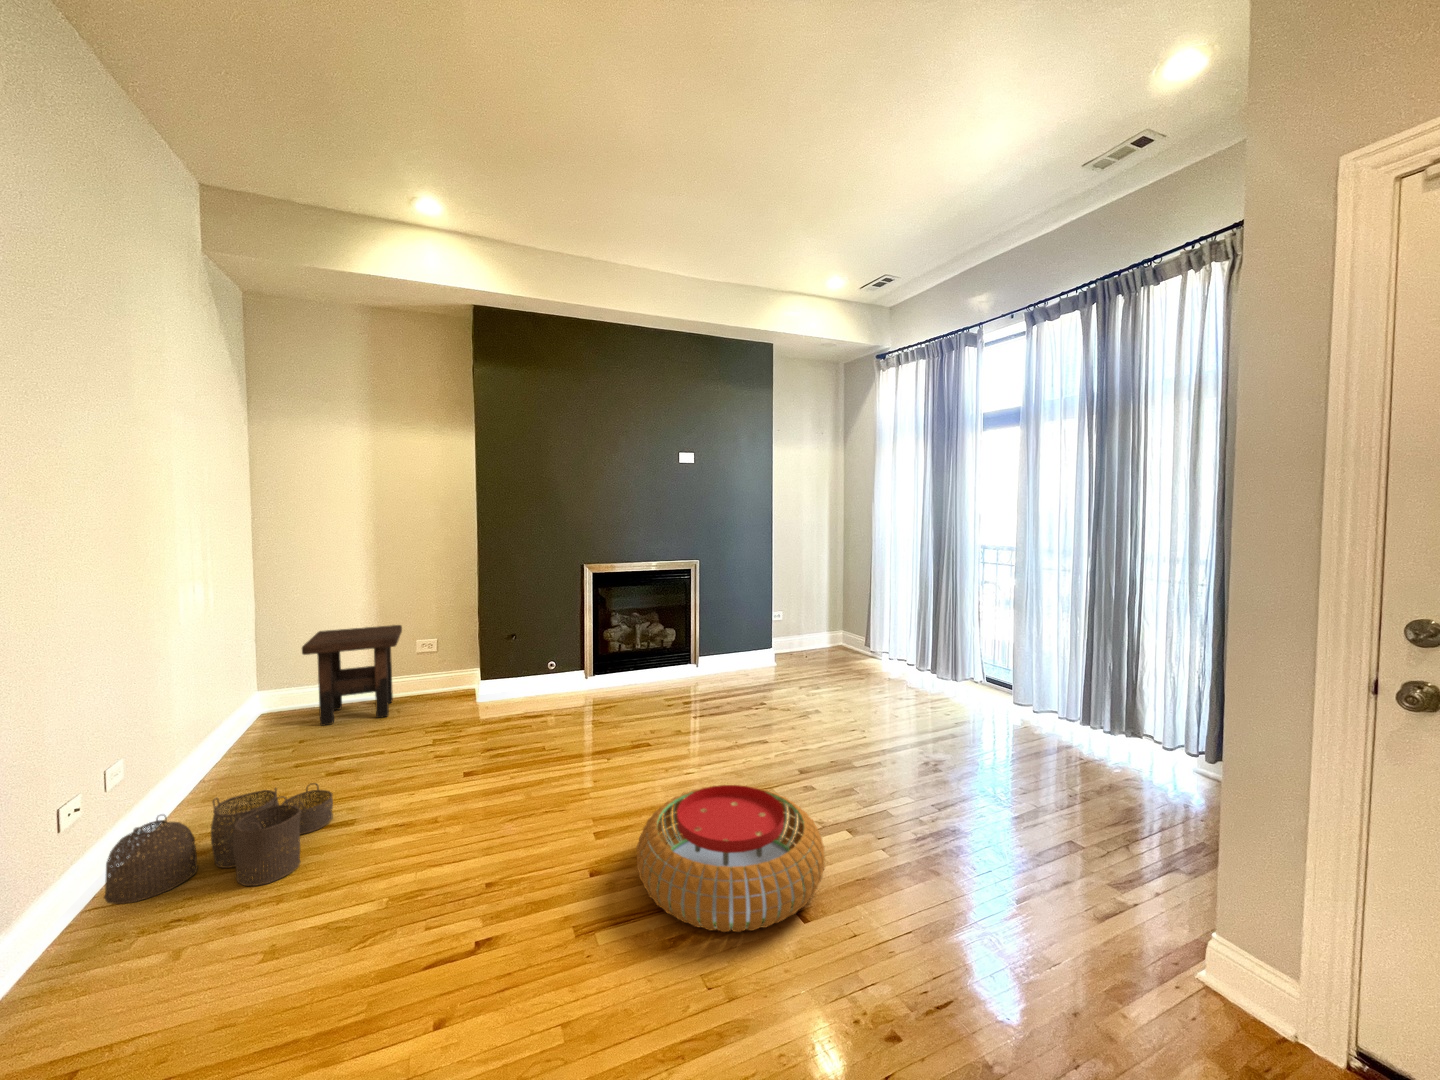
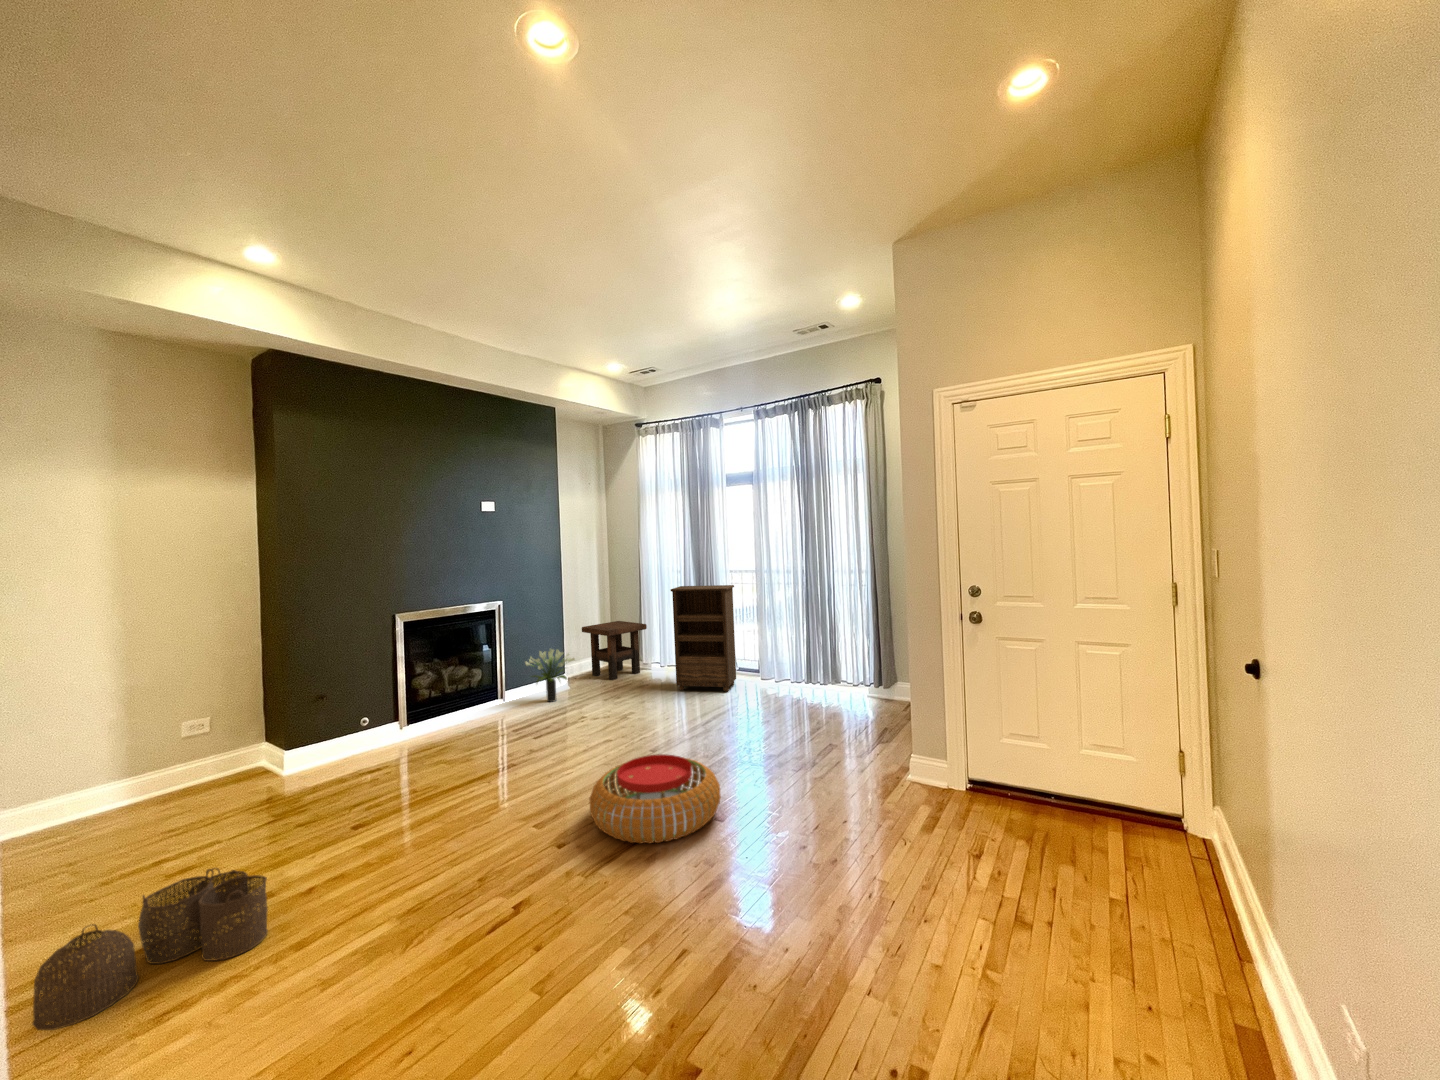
bookshelf: none [889,561,982,708] -> present [671,585,736,691]
potted plant: none [720,618,773,677] -> present [525,649,575,702]
side table: present [302,625,402,726] -> present [582,621,647,680]

